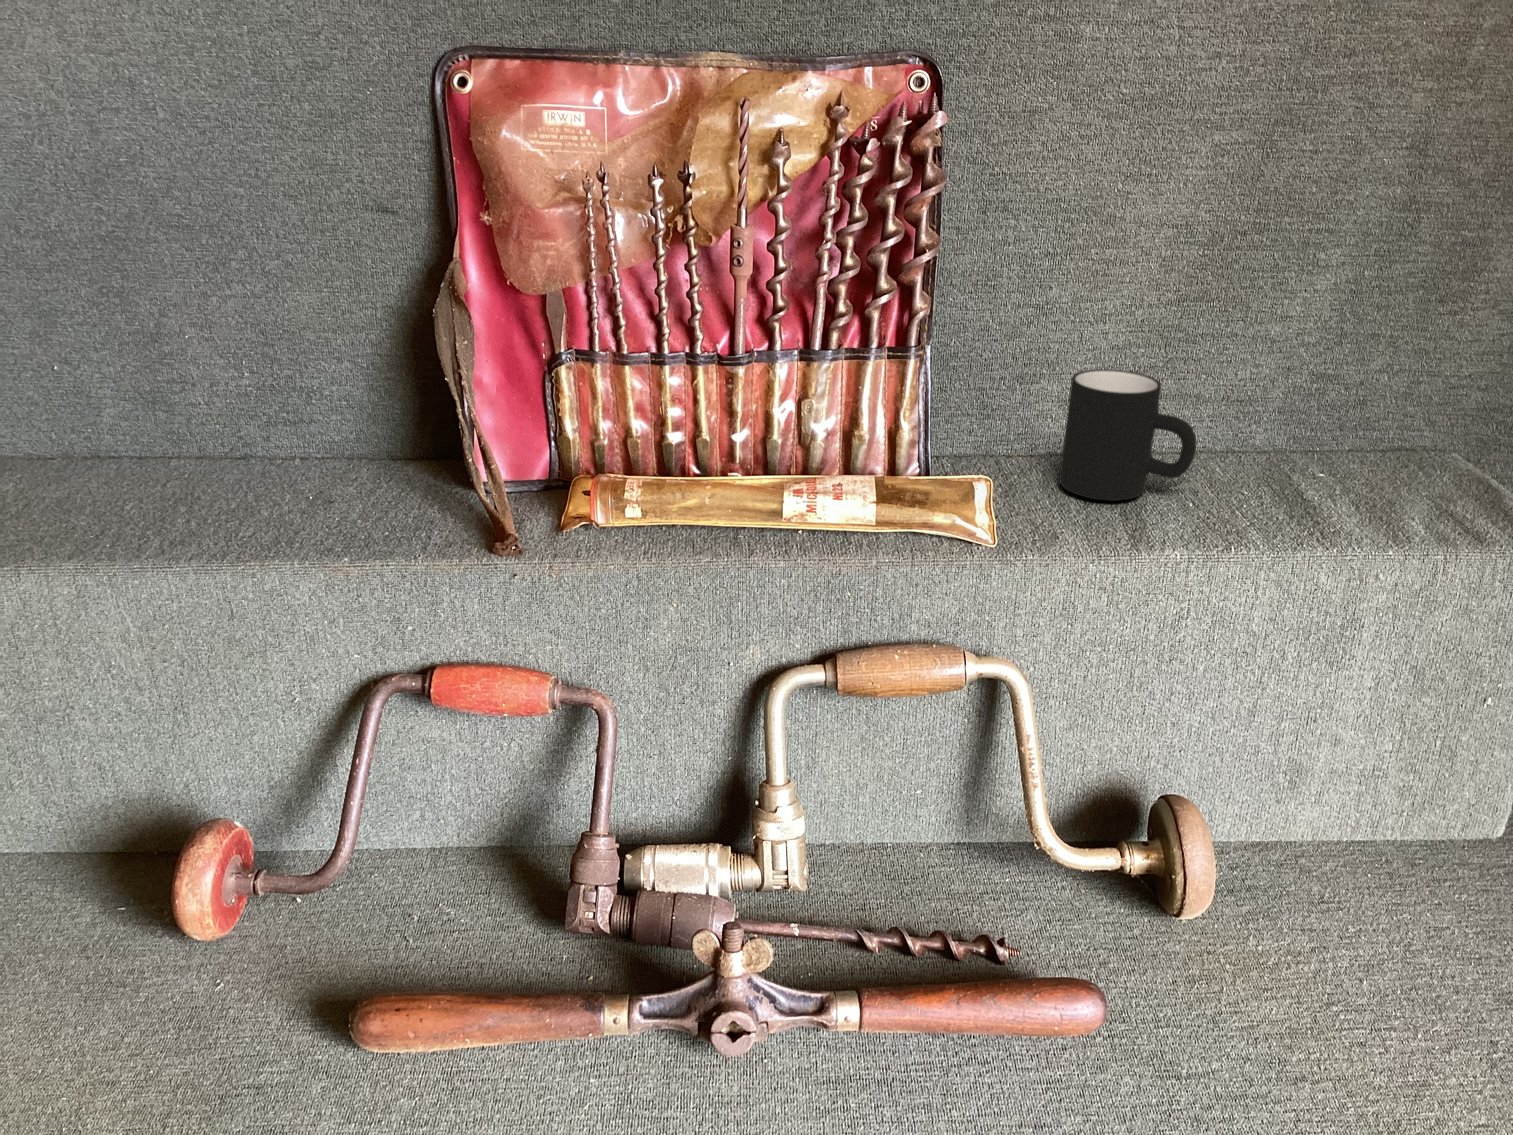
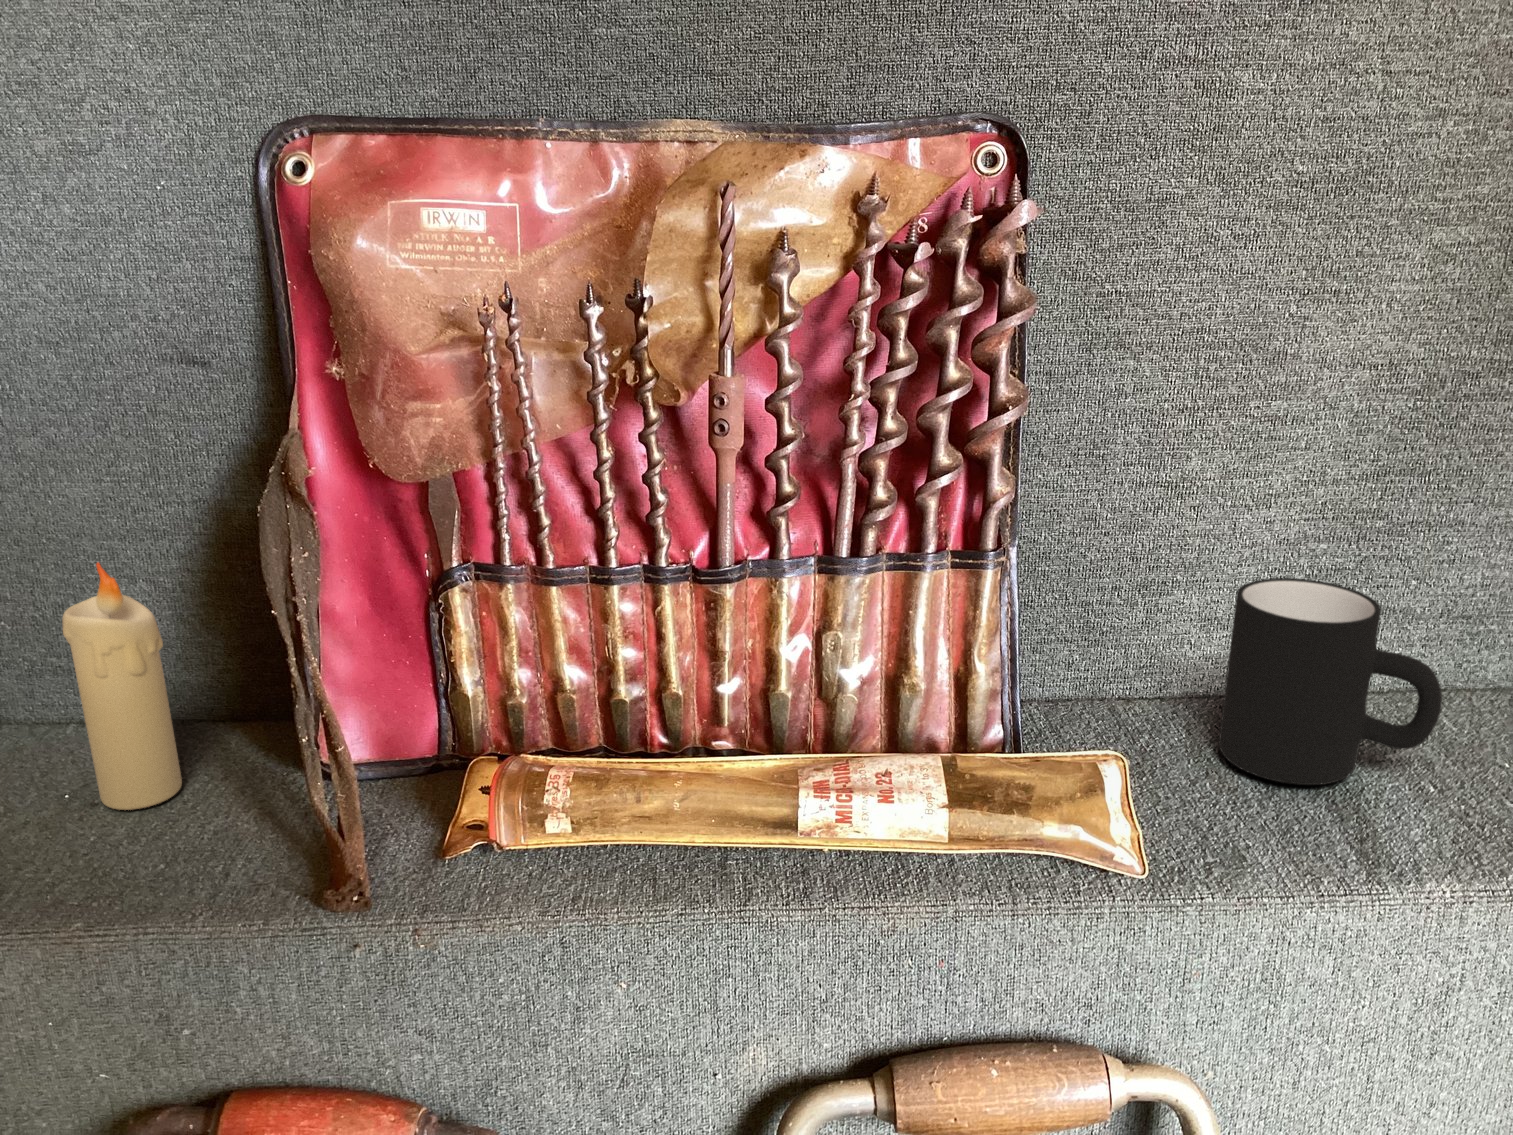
candle: none [316,342,386,505] -> present [62,563,182,810]

